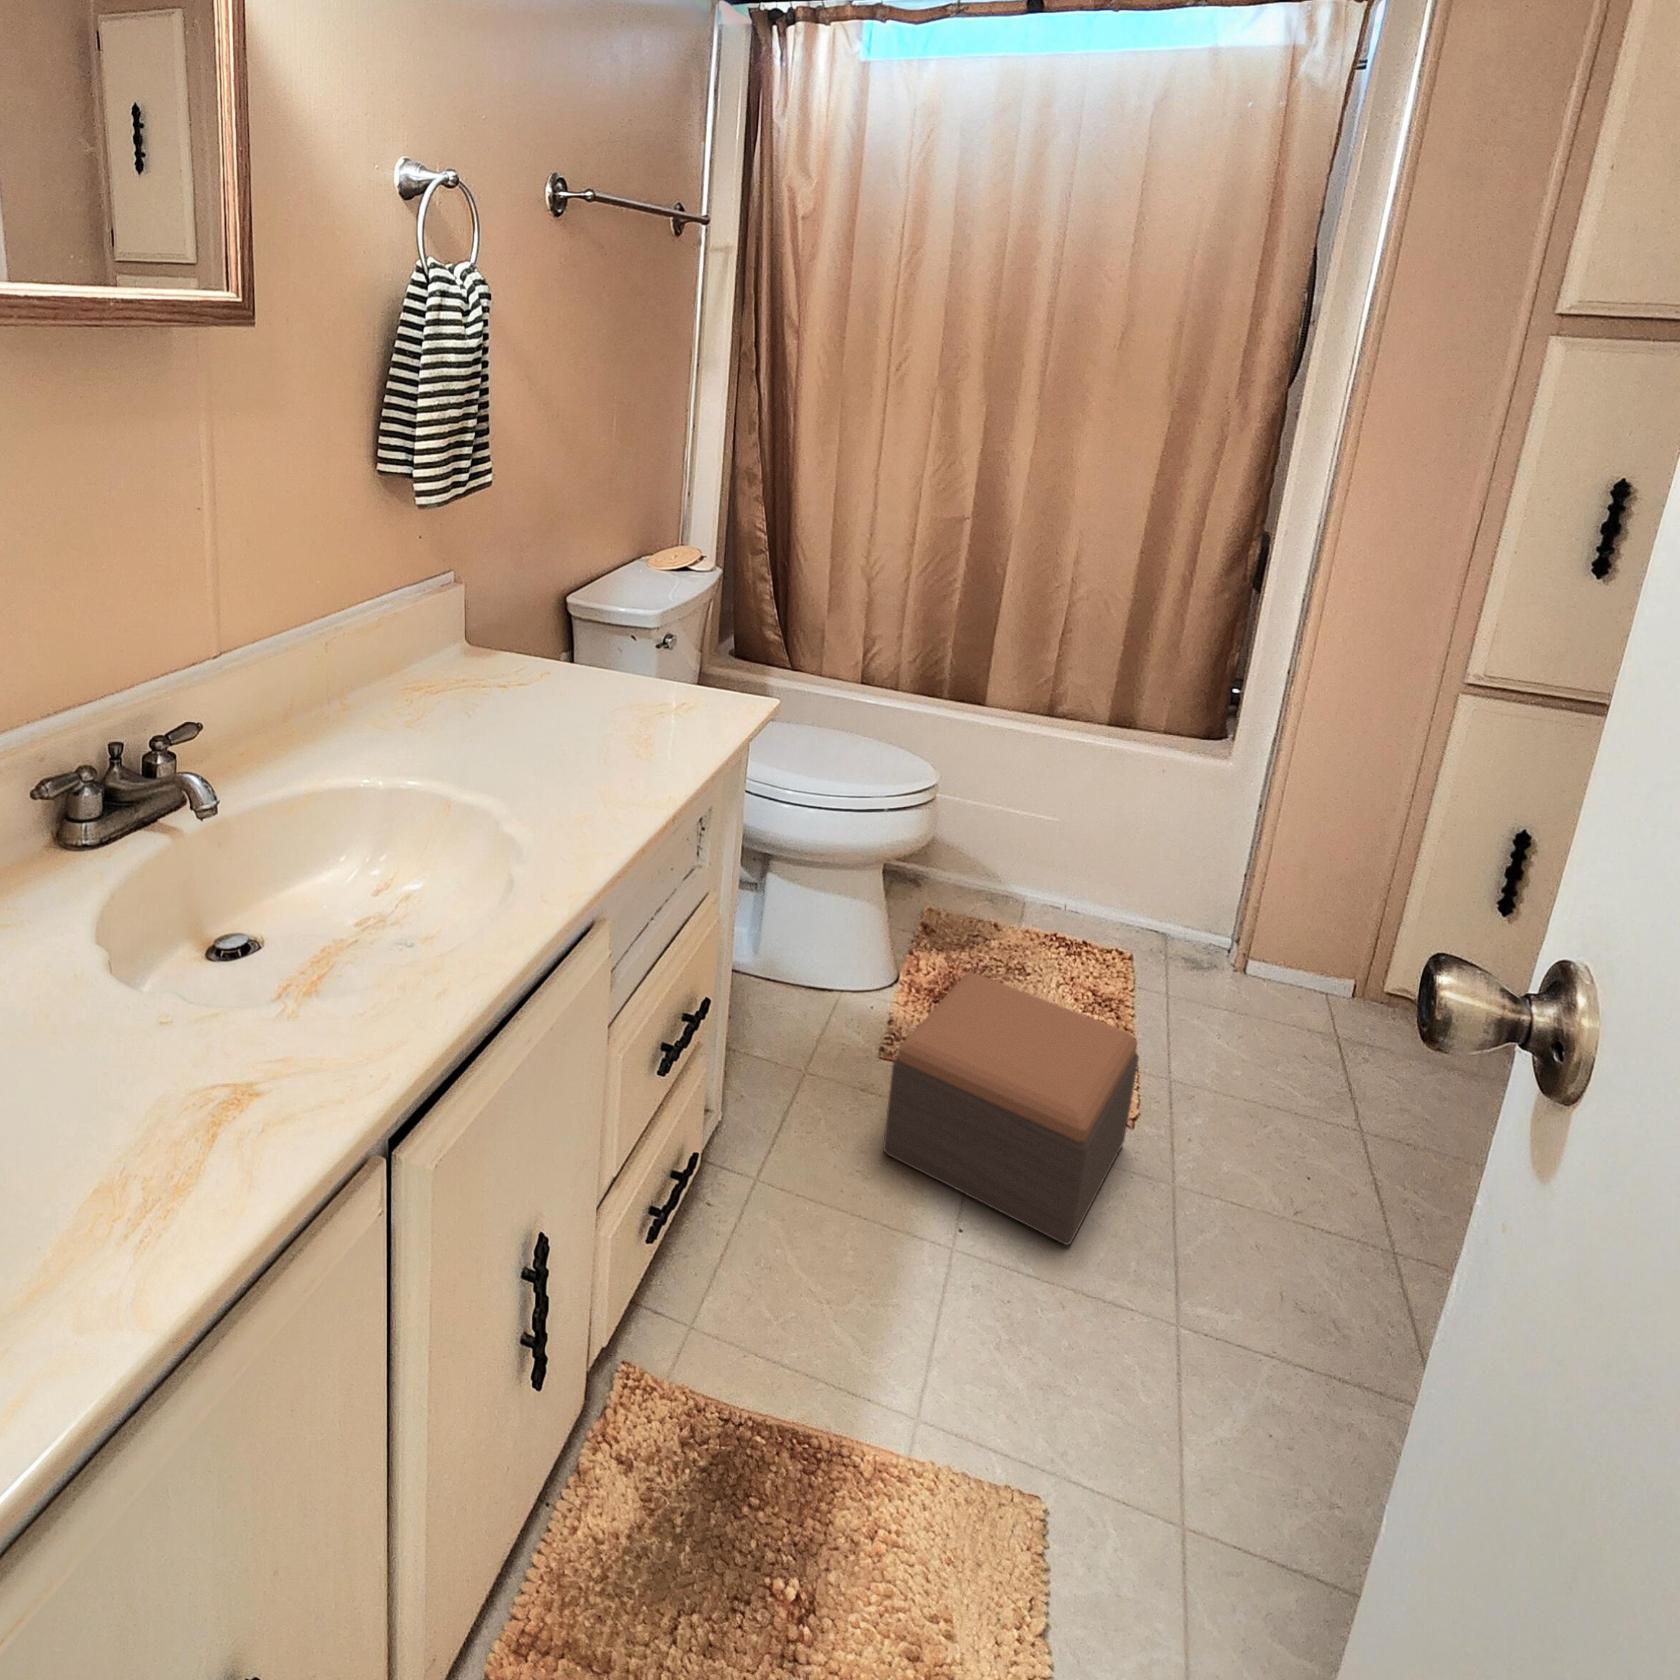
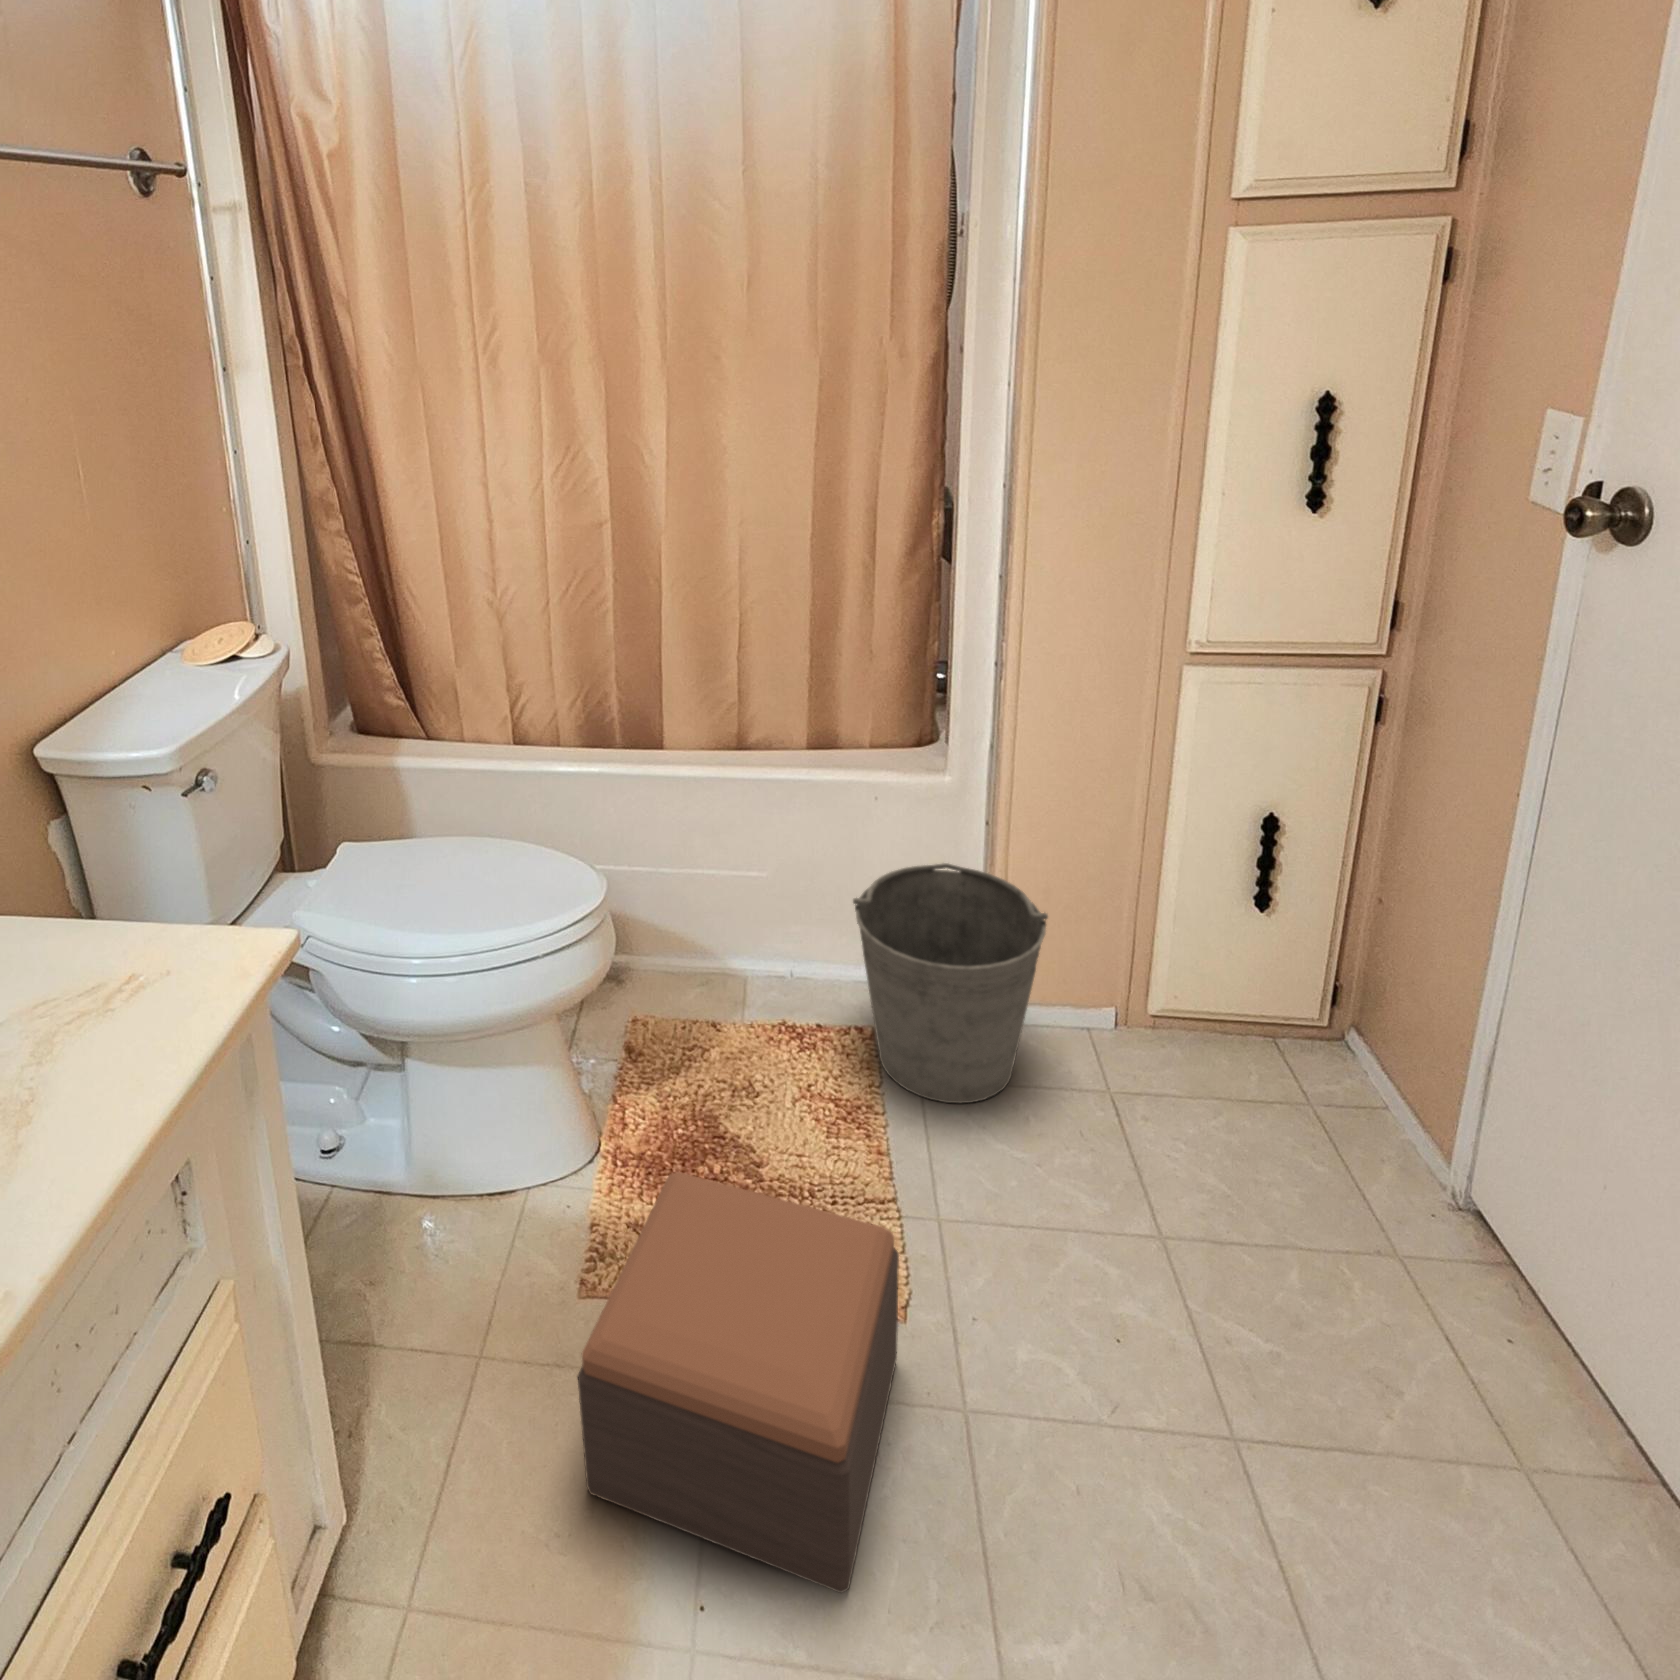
bucket: none [1132,828,1304,1019] -> present [853,863,1048,1103]

